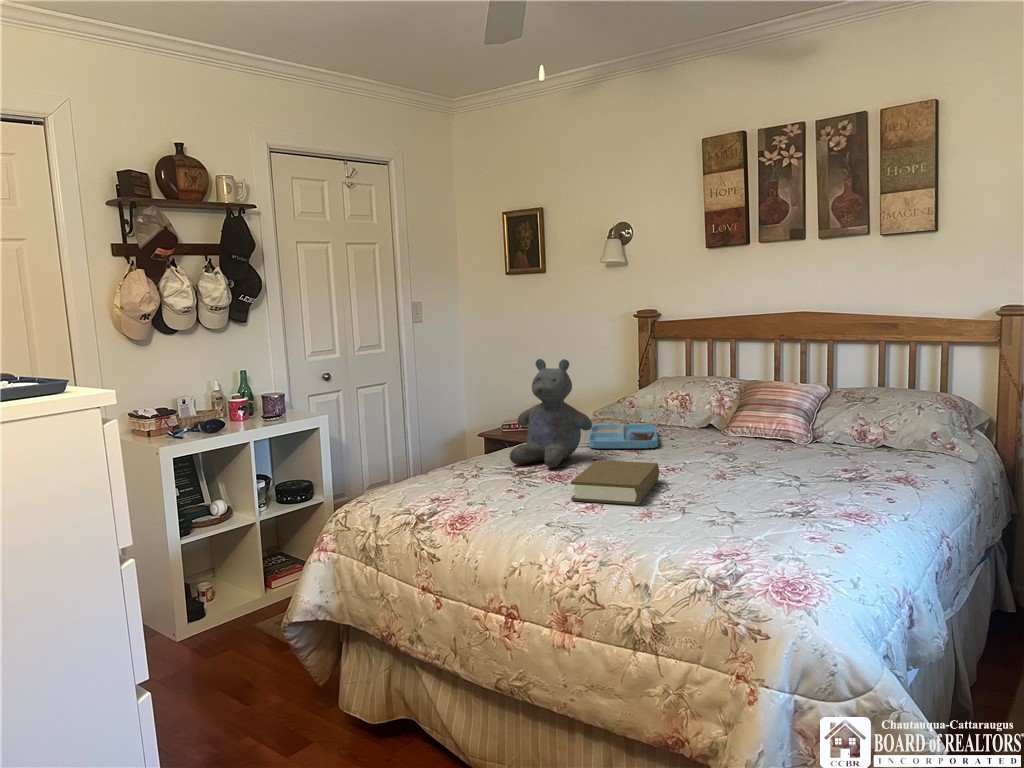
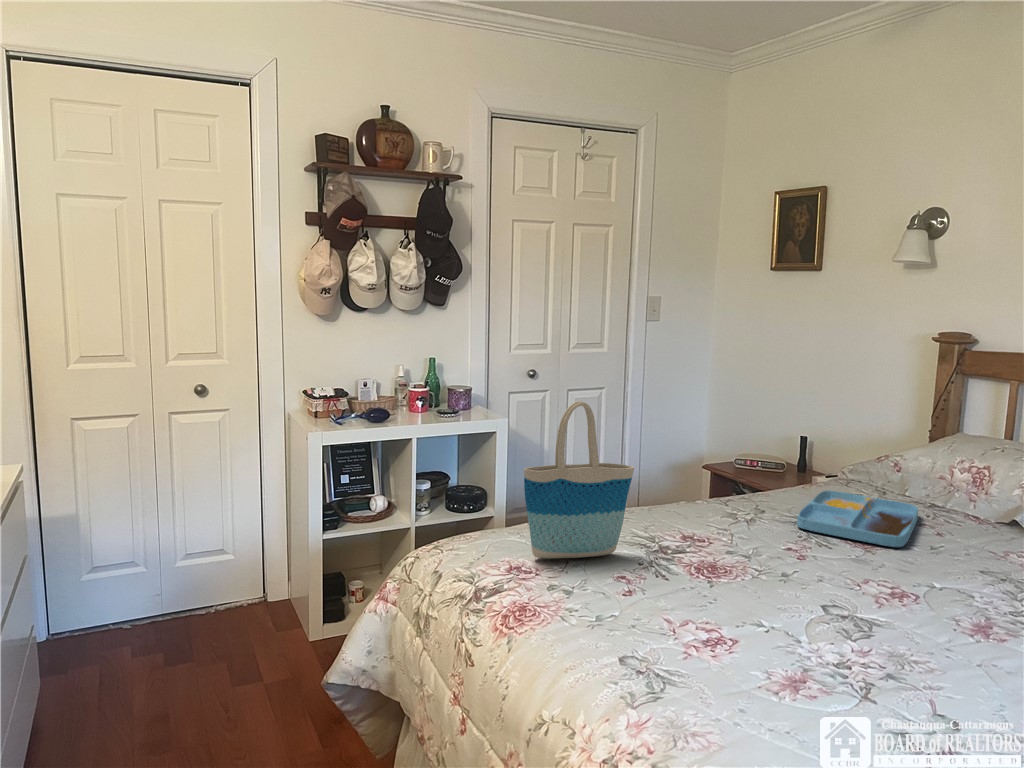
stuffed bear: present [510,359,592,468] -> none [661,392,788,551]
tote bag: none [430,372,498,491] -> present [524,401,634,559]
book: present [571,460,660,505] -> none [692,559,865,661]

